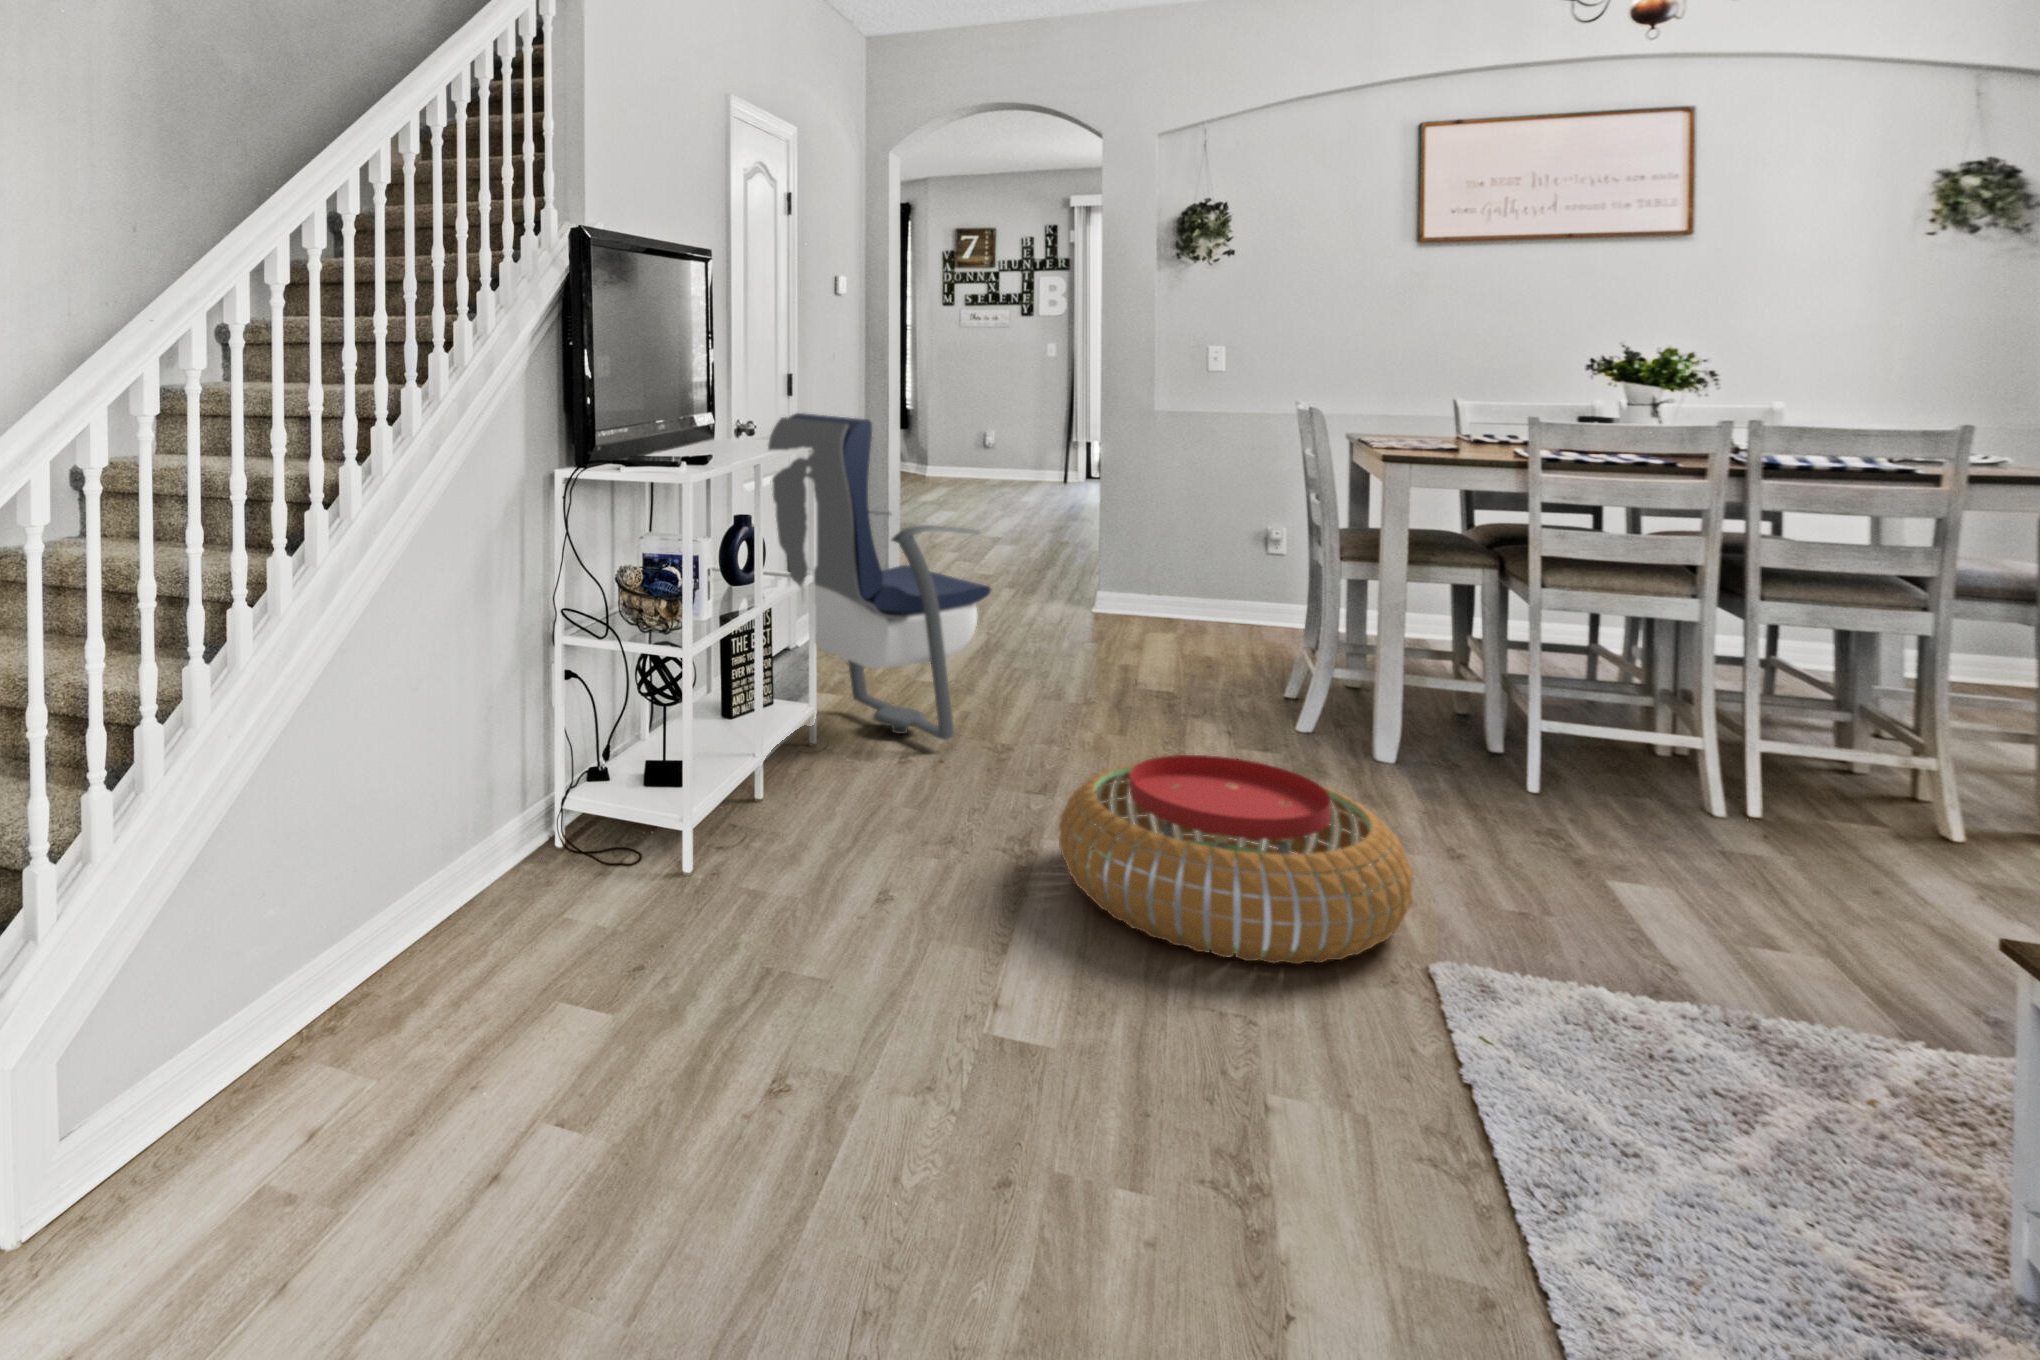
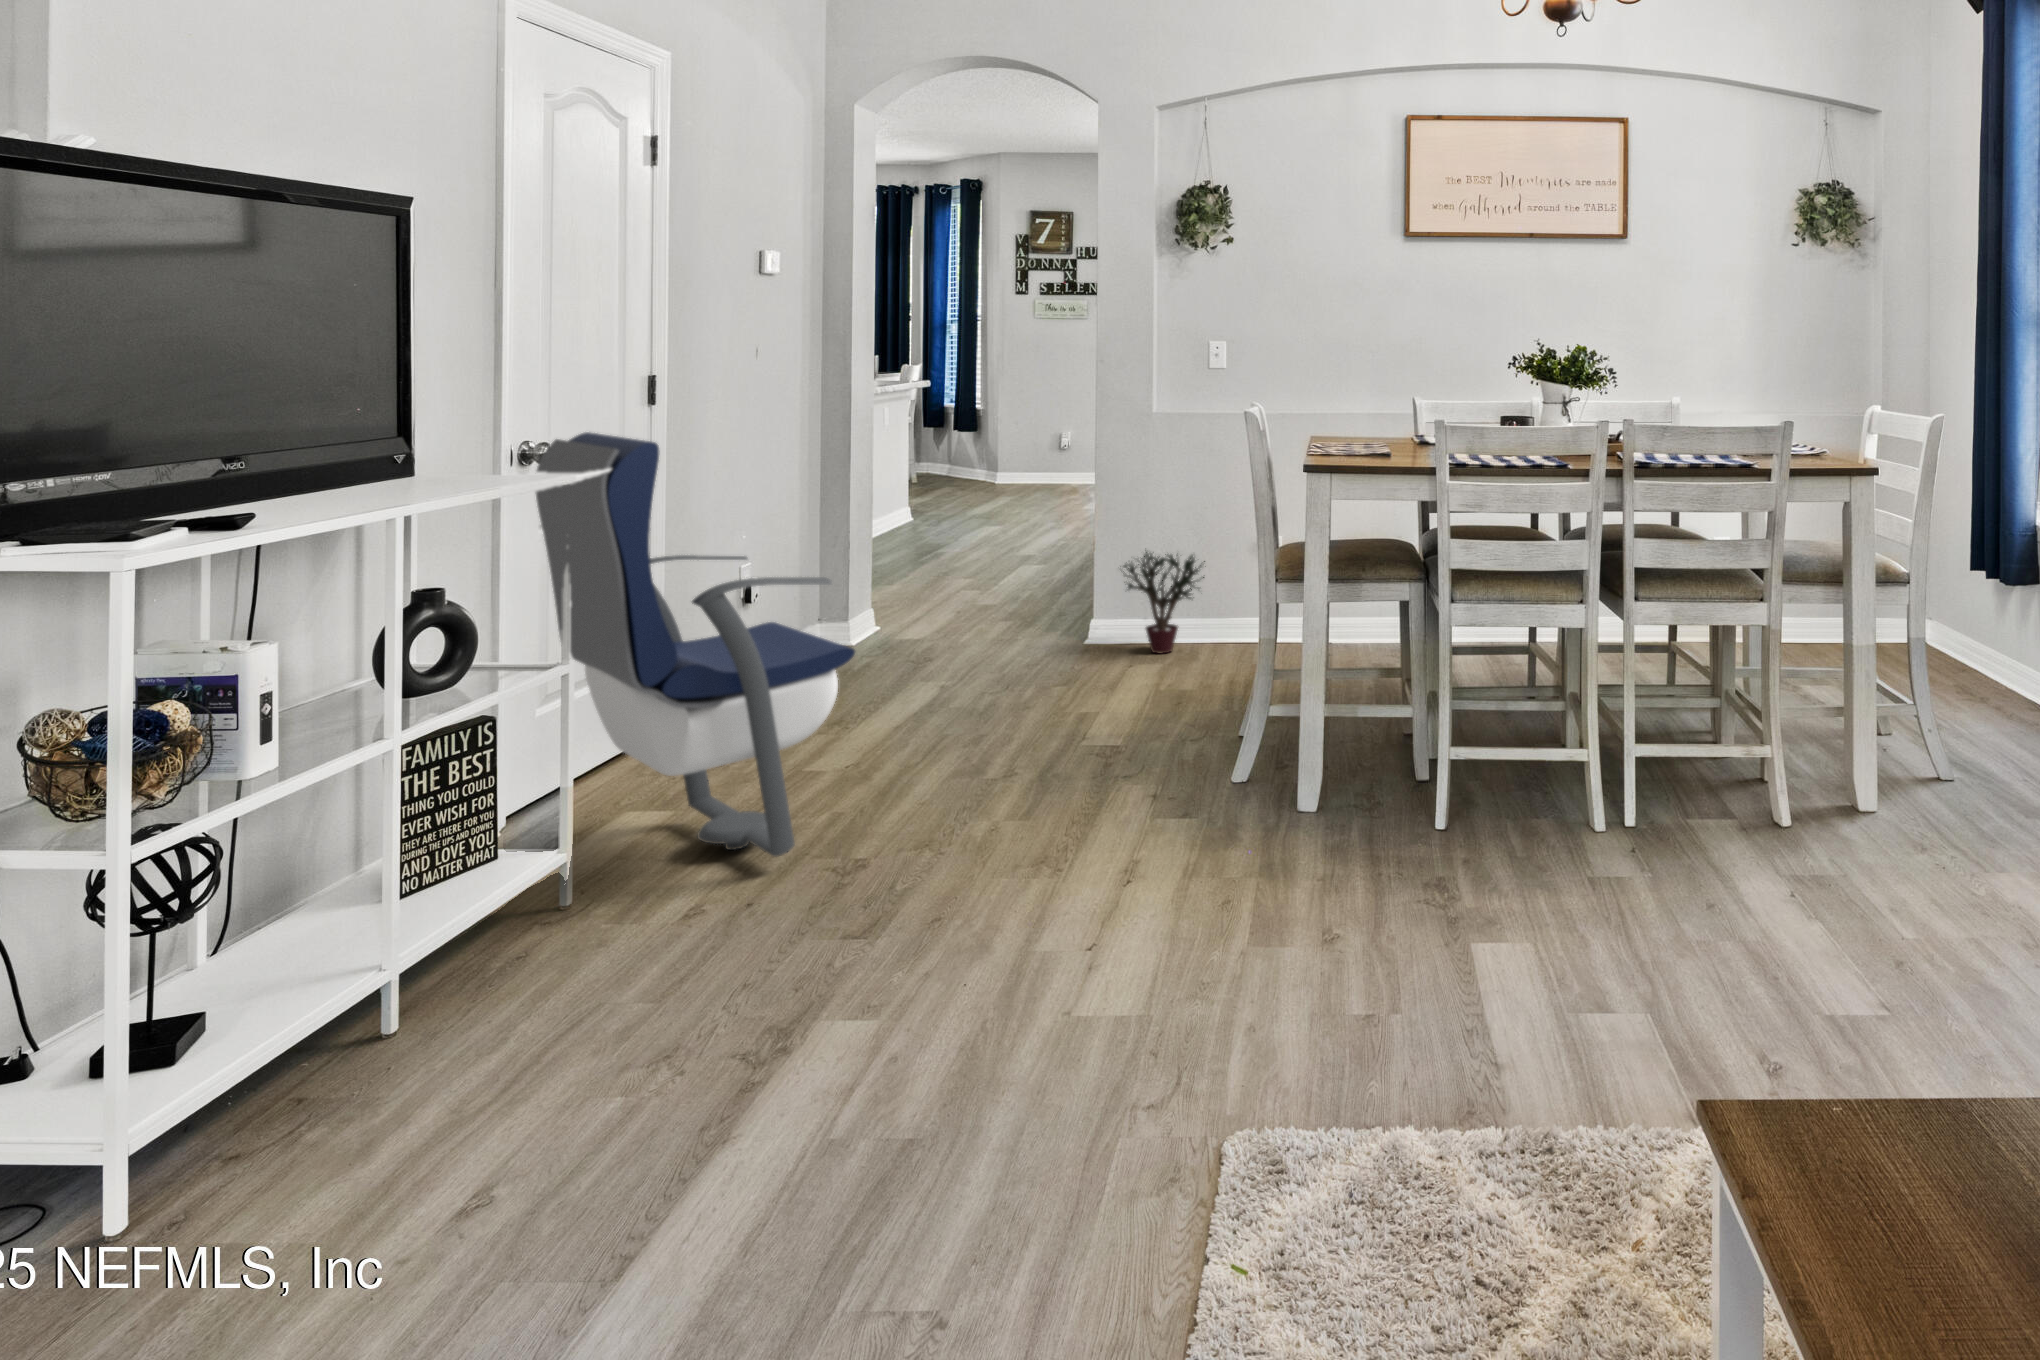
potted plant: none [1128,533,1215,630] -> present [1123,550,1205,654]
pouf: present [1059,755,1413,964] -> none [795,870,1233,1182]

